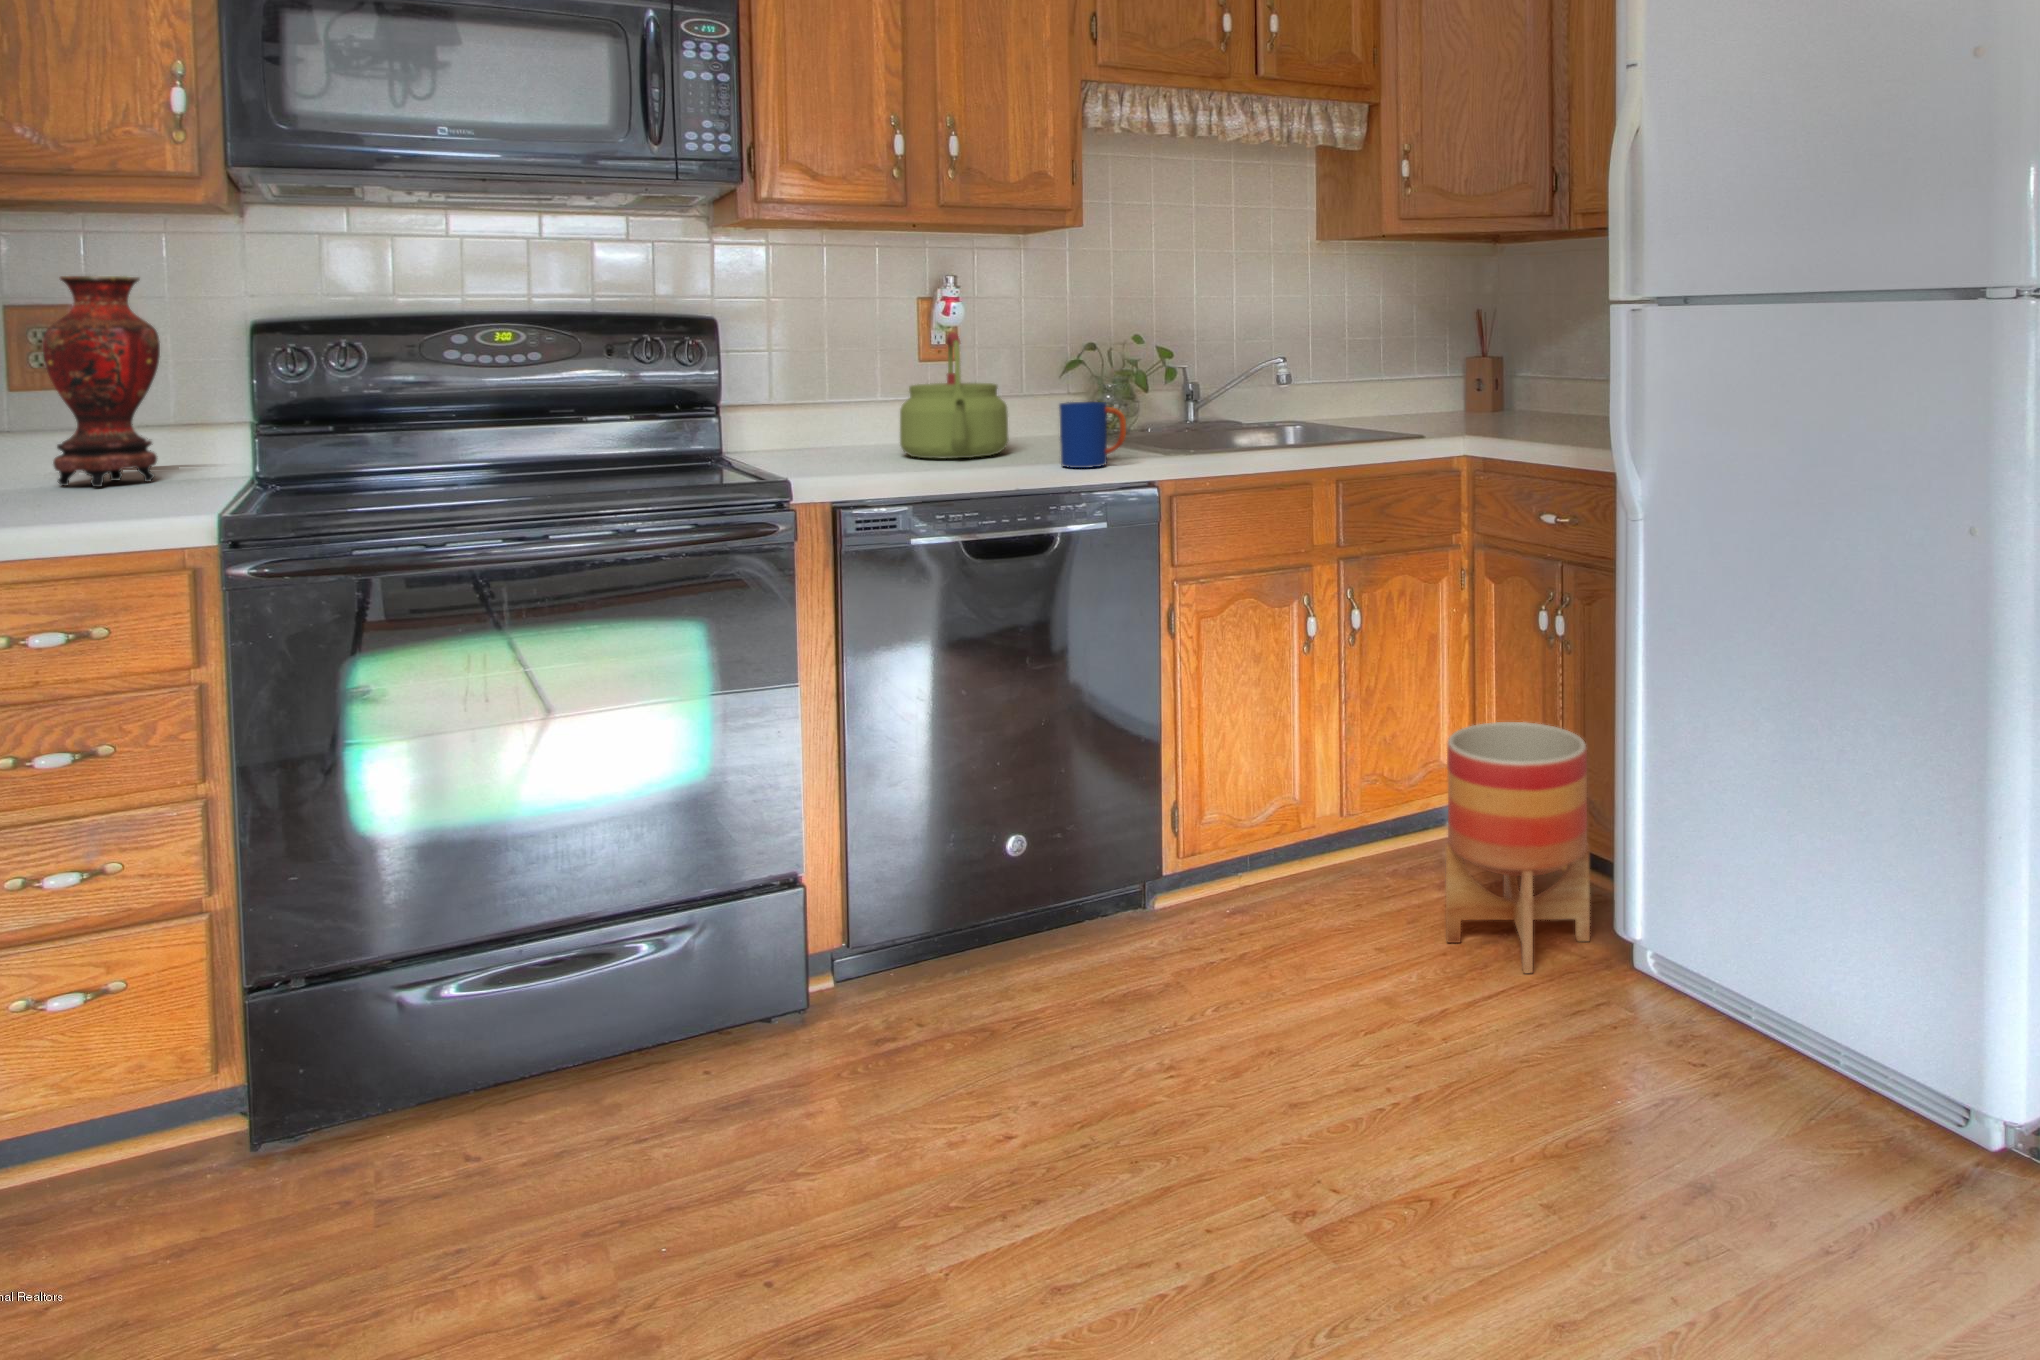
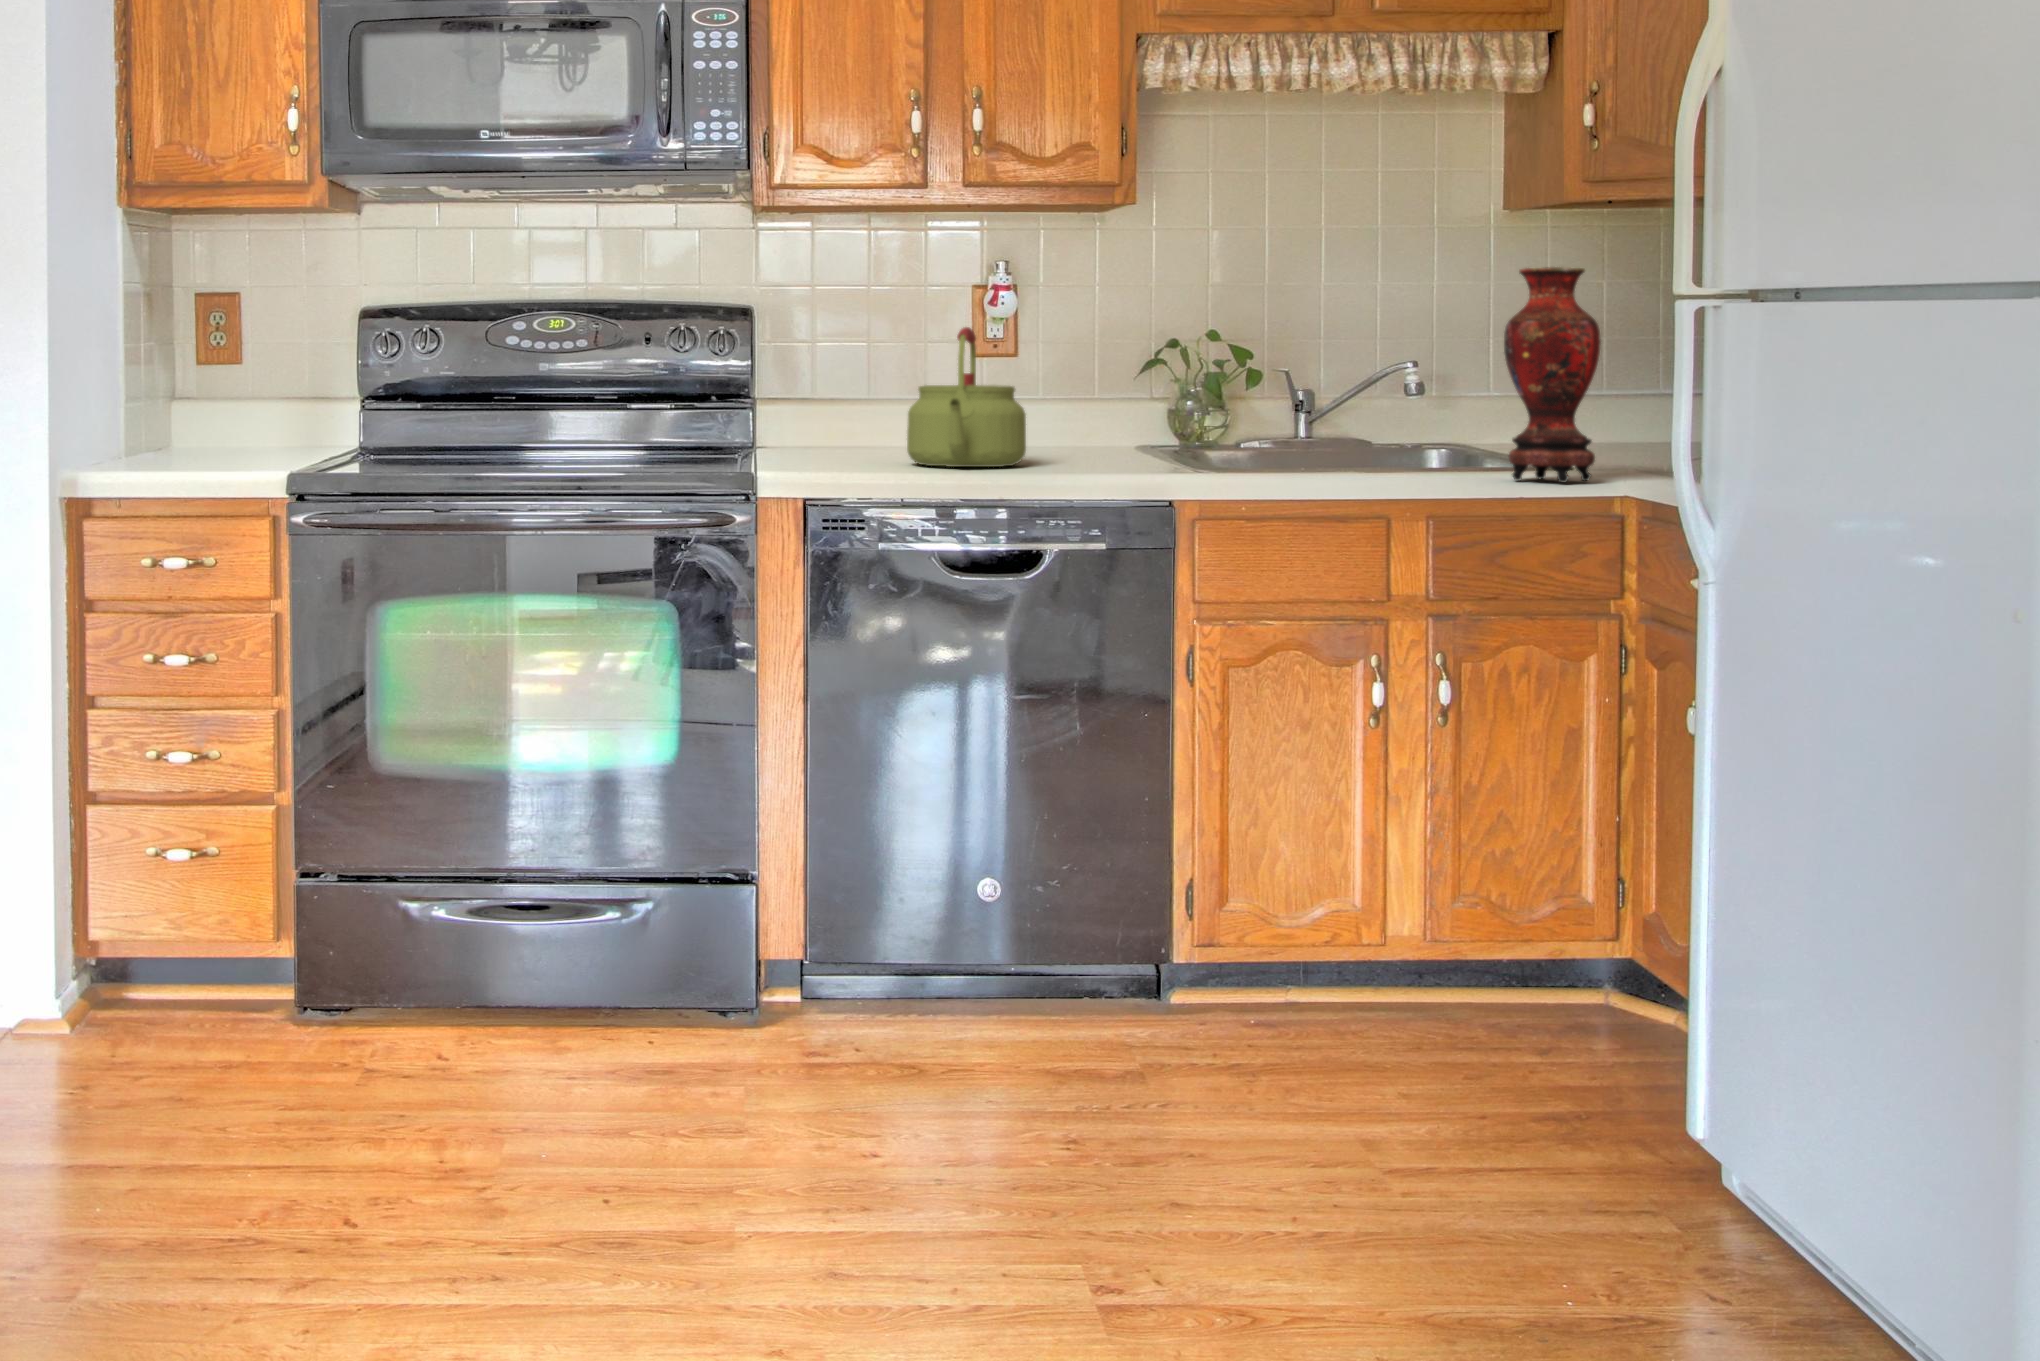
vase: present [43,276,160,487] -> present [1504,267,1601,483]
mug: present [1059,402,1126,468] -> none [1053,405,1127,479]
planter: present [1445,722,1590,973] -> none [1497,843,1703,1162]

